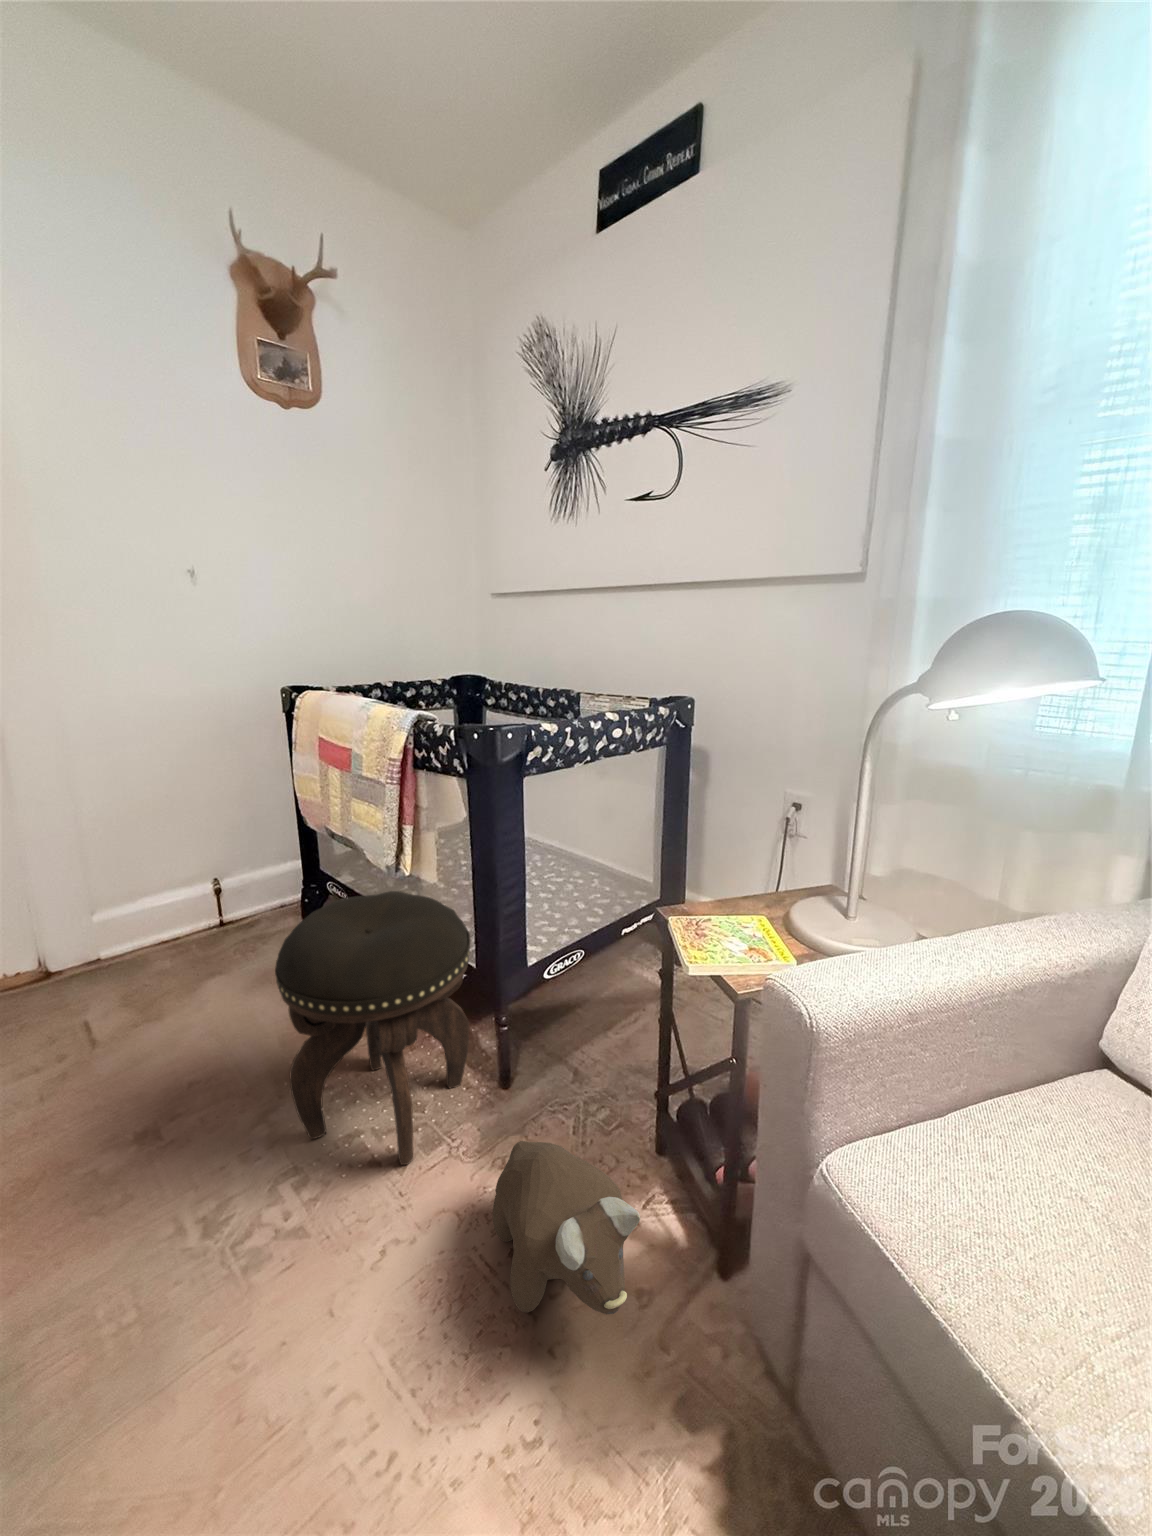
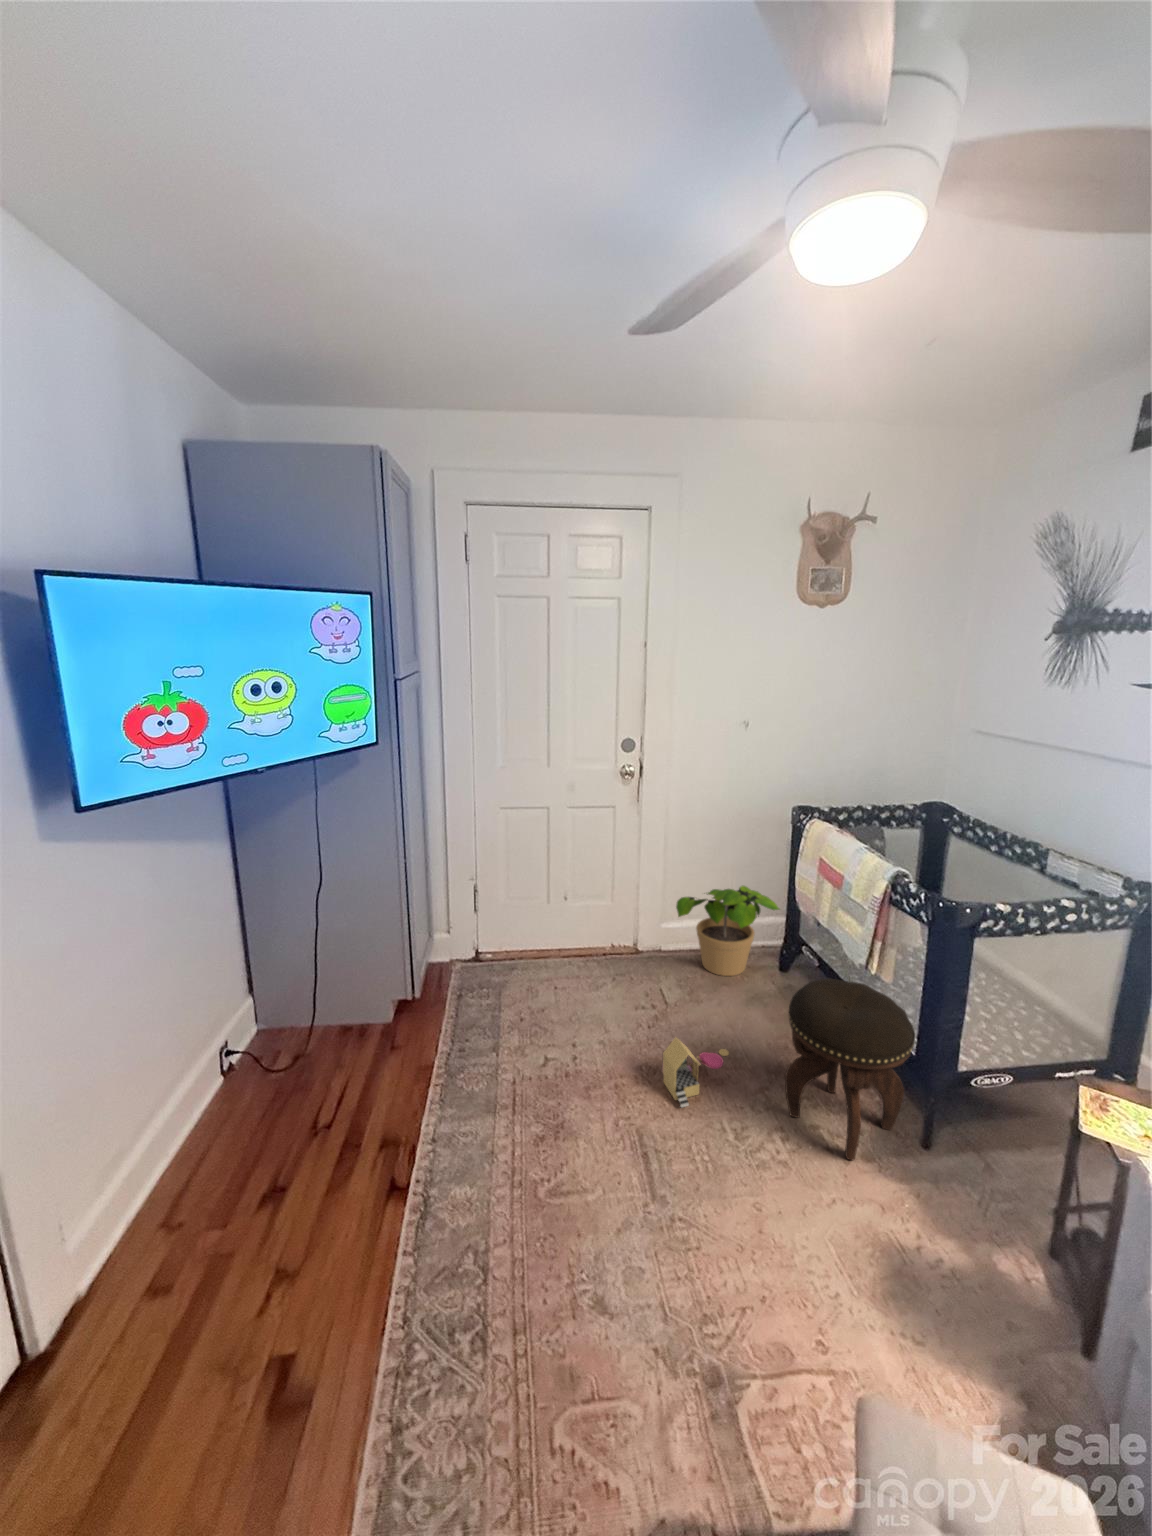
potted plant: none [97,815,276,964] -> present [676,886,780,976]
toy house: none [31,1079,194,1238] -> present [662,1037,729,1107]
plush toy: present [493,1141,640,1314] -> none [907,1182,1013,1307]

